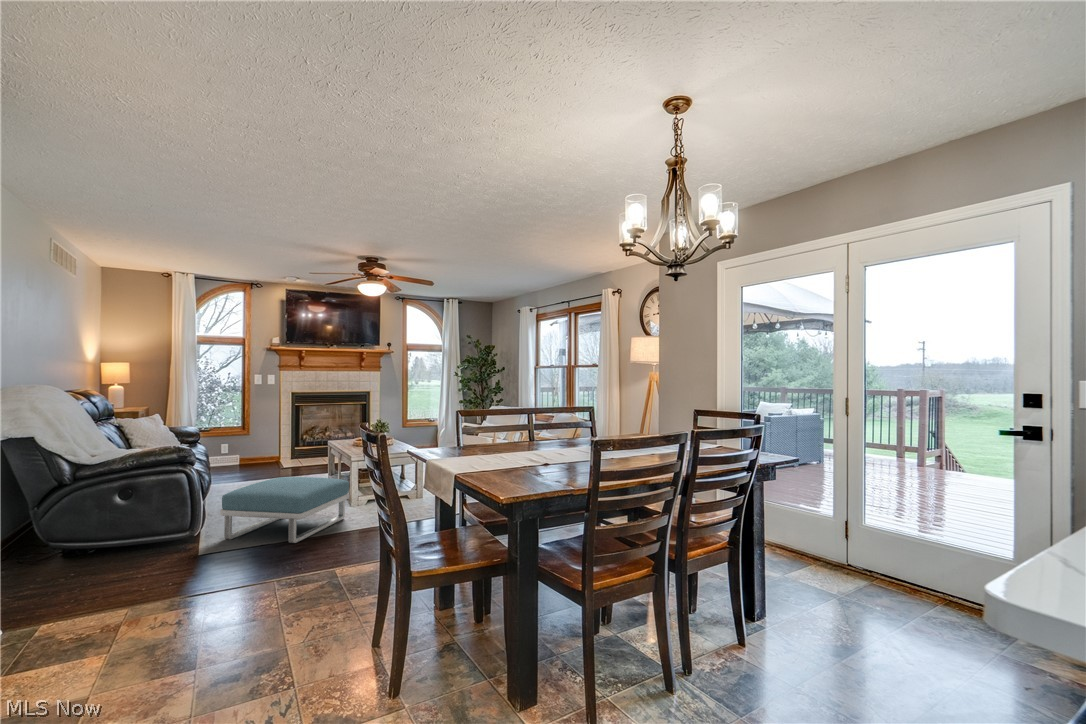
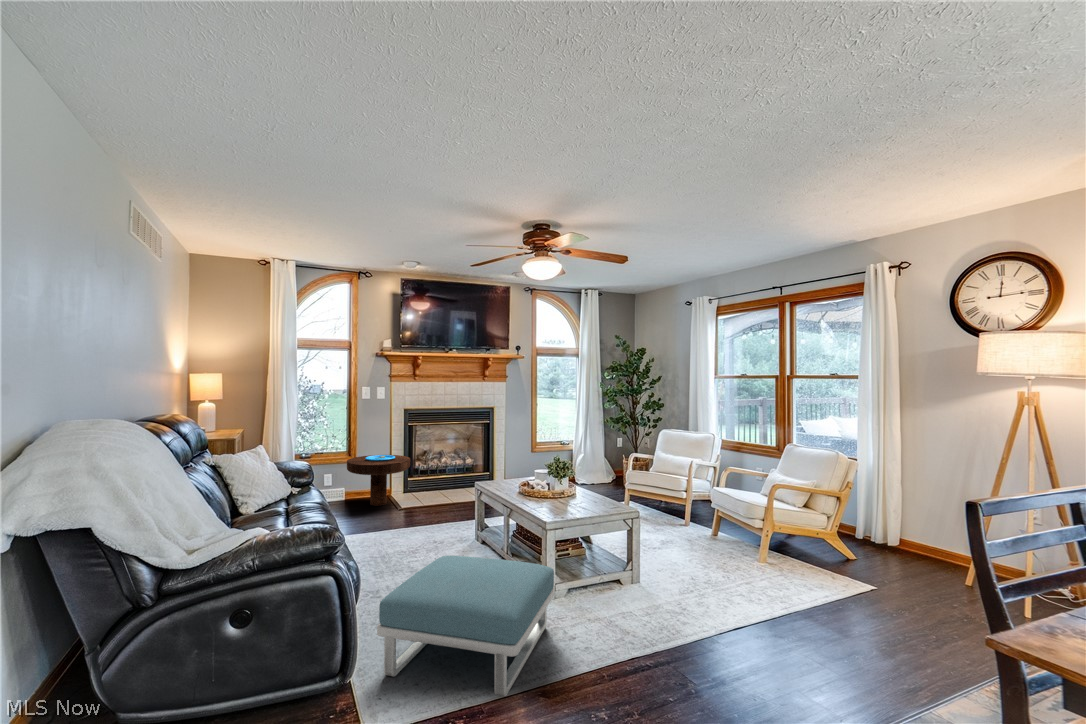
side table: none [239,428,292,466] -> present [347,455,410,506]

